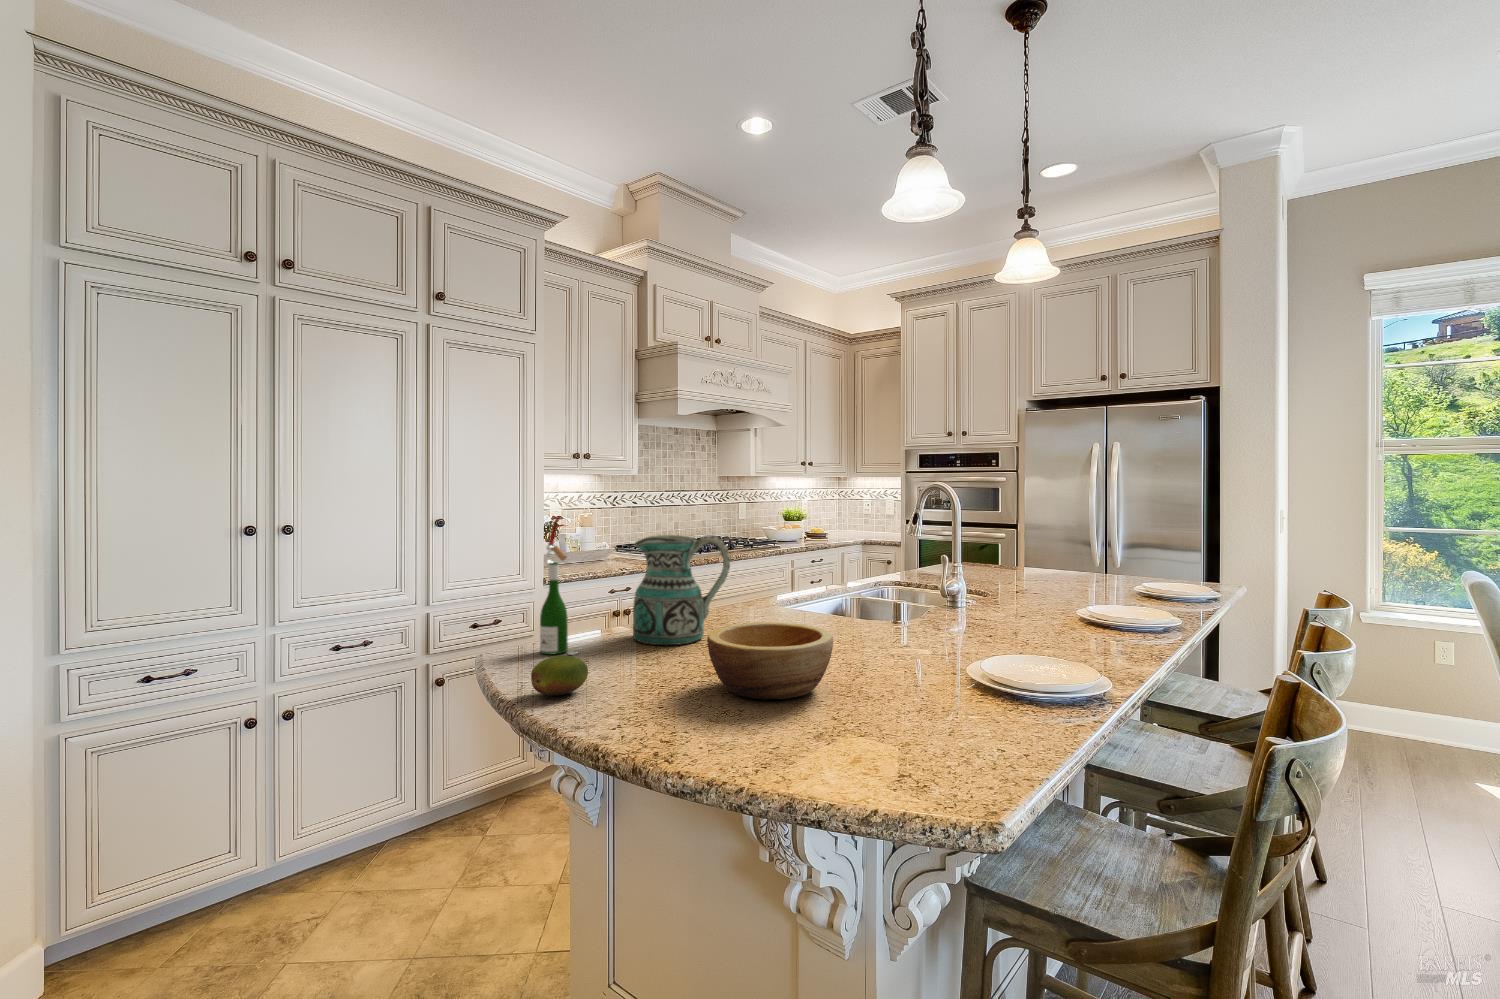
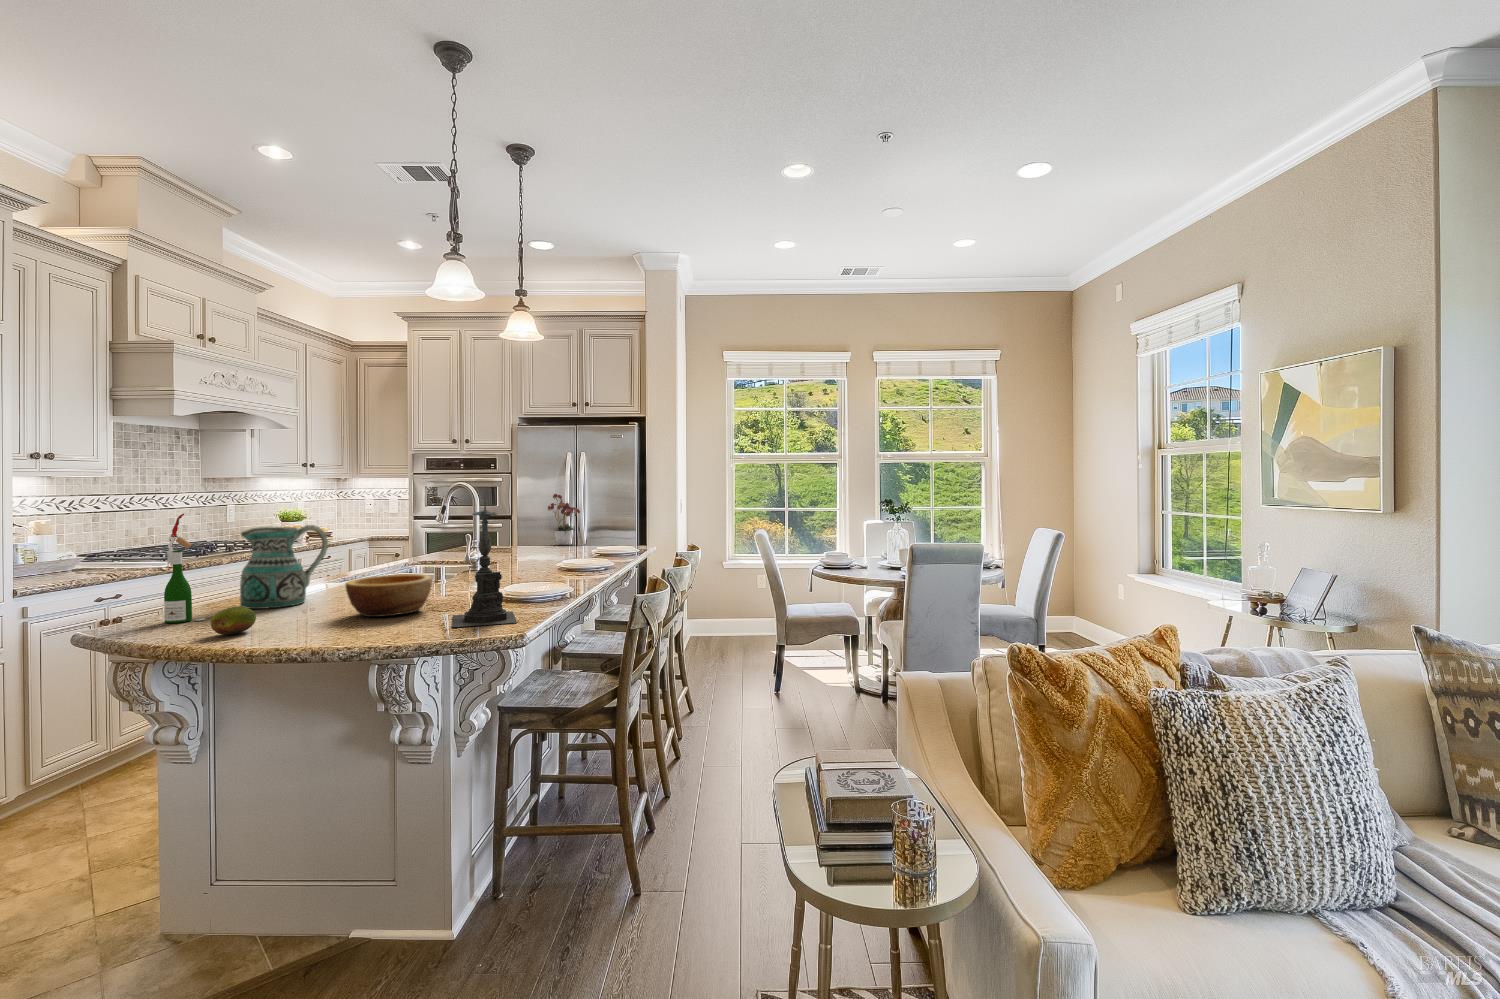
flower arrangement: none [1058,494,1115,571] -> present [548,494,580,545]
candle holder: none [824,499,960,786] -> present [452,494,517,627]

